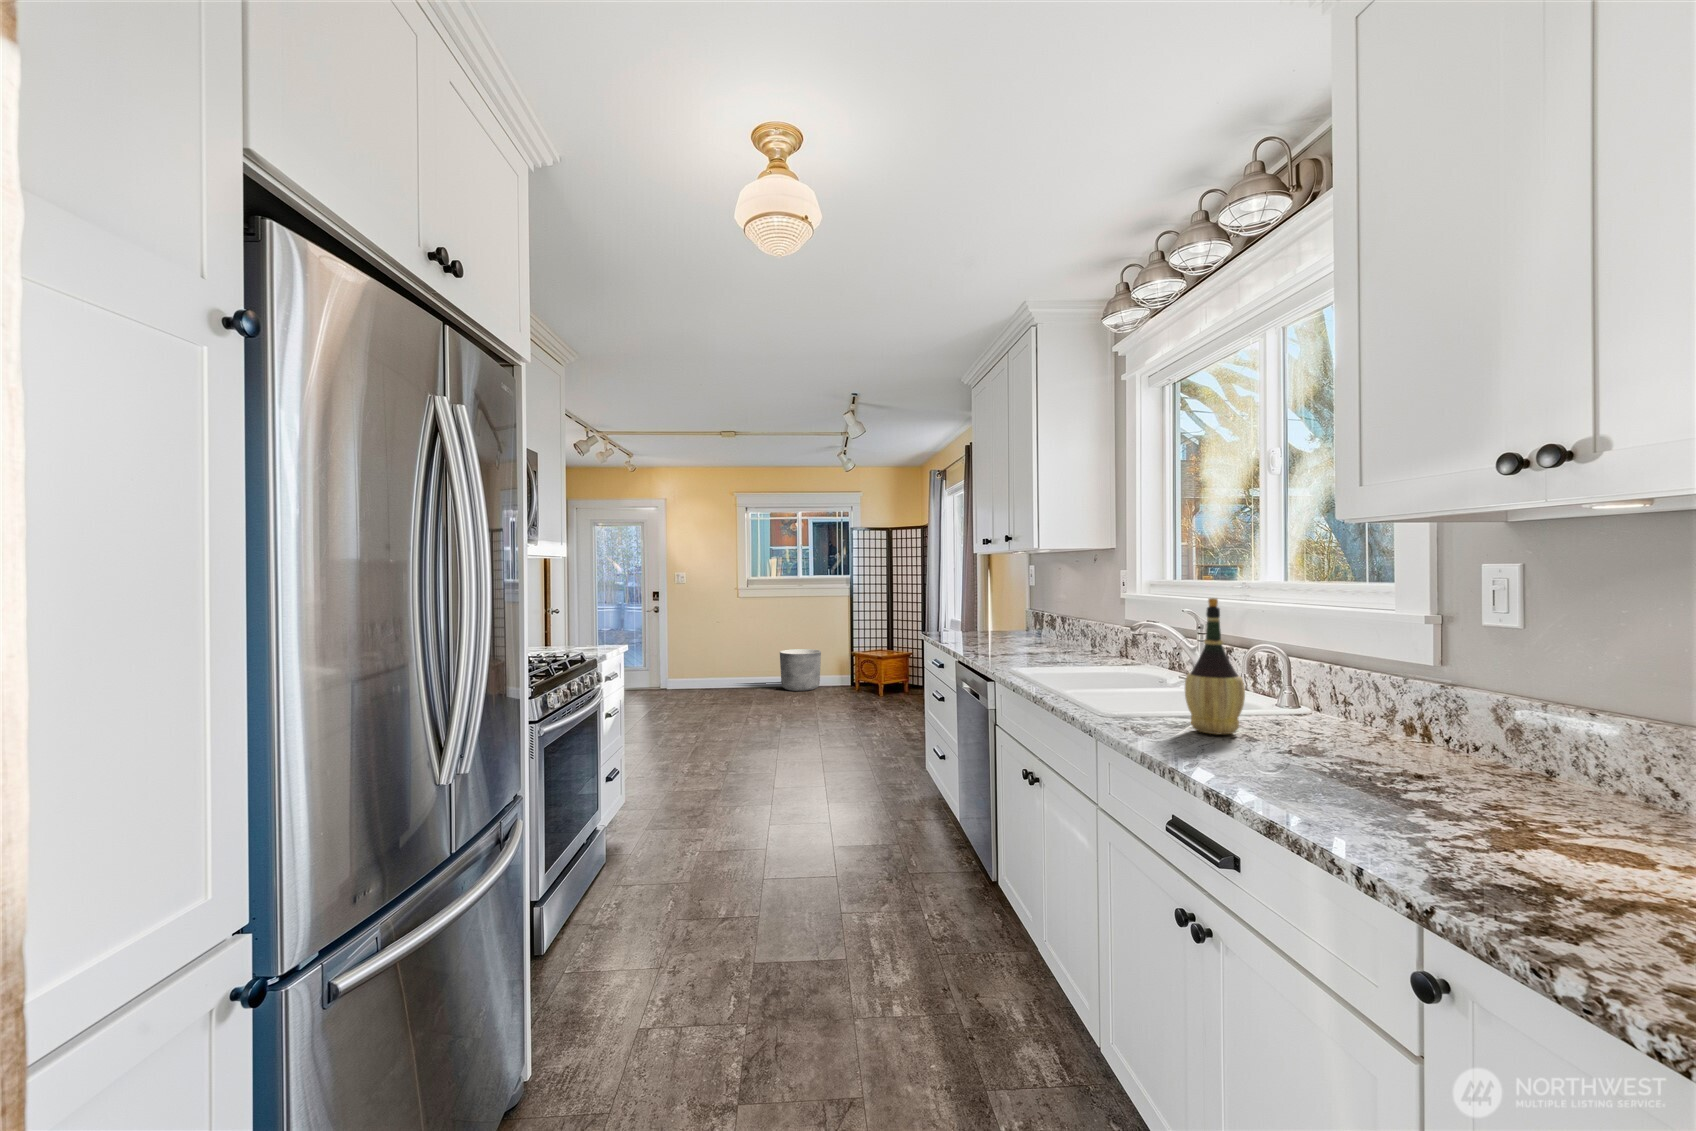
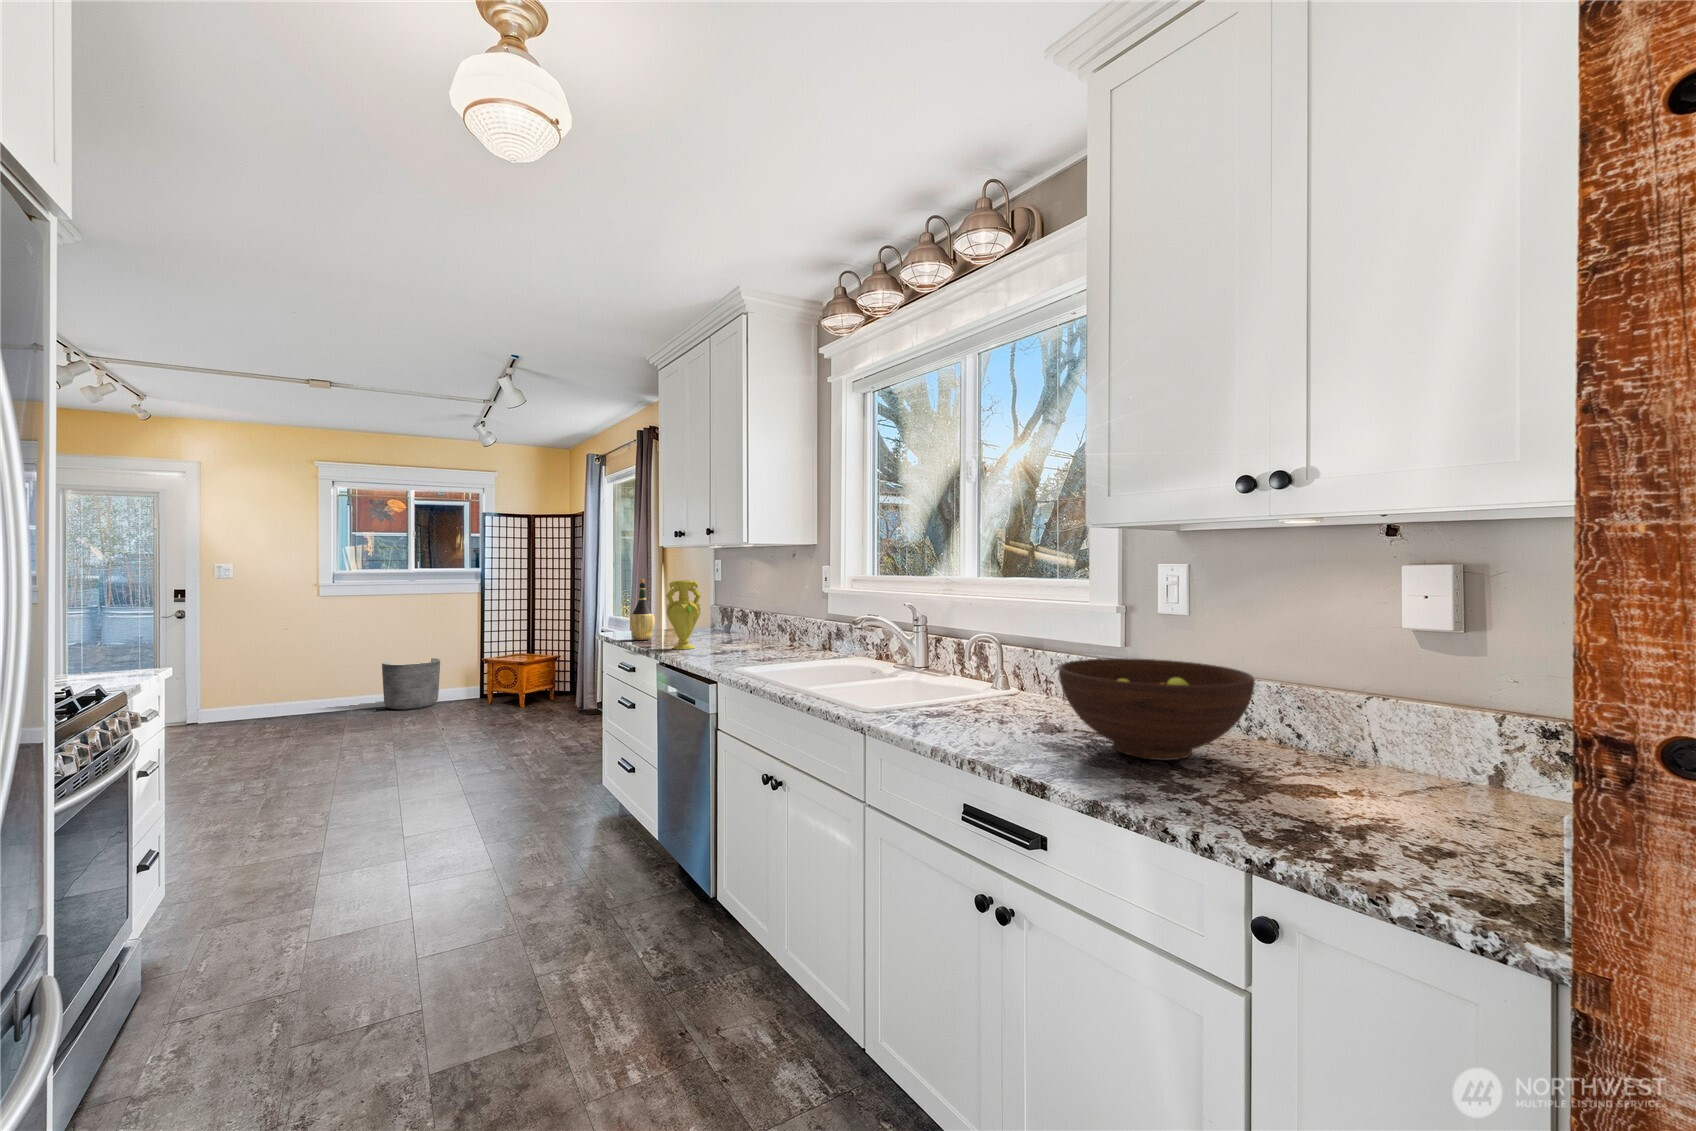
vase: none [968,584,1003,649] -> present [666,580,701,649]
wine bottle: present [1185,598,1245,734] -> present [630,579,655,640]
fruit bowl: none [1285,674,1558,798] -> present [1059,658,1255,760]

